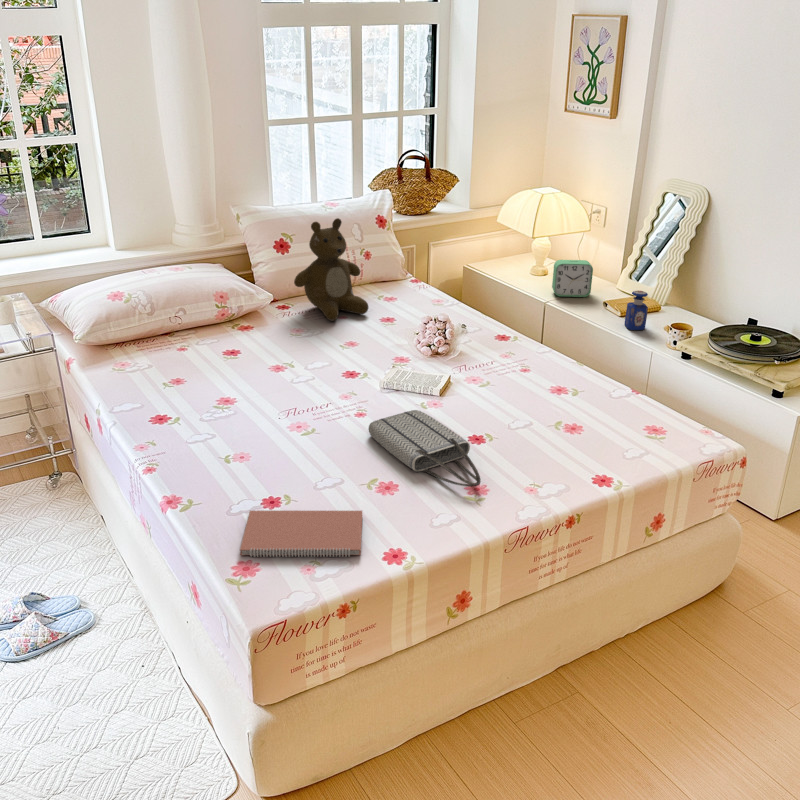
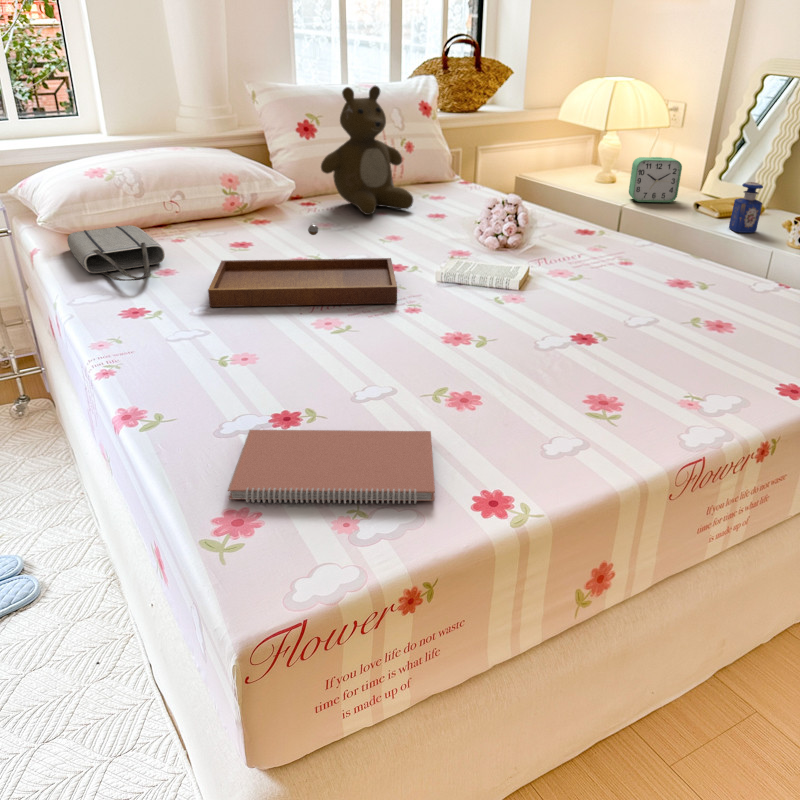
tray: none [214,351,349,413] -> present [208,225,397,307]
tote bag: present [369,410,480,486] -> present [67,225,165,281]

